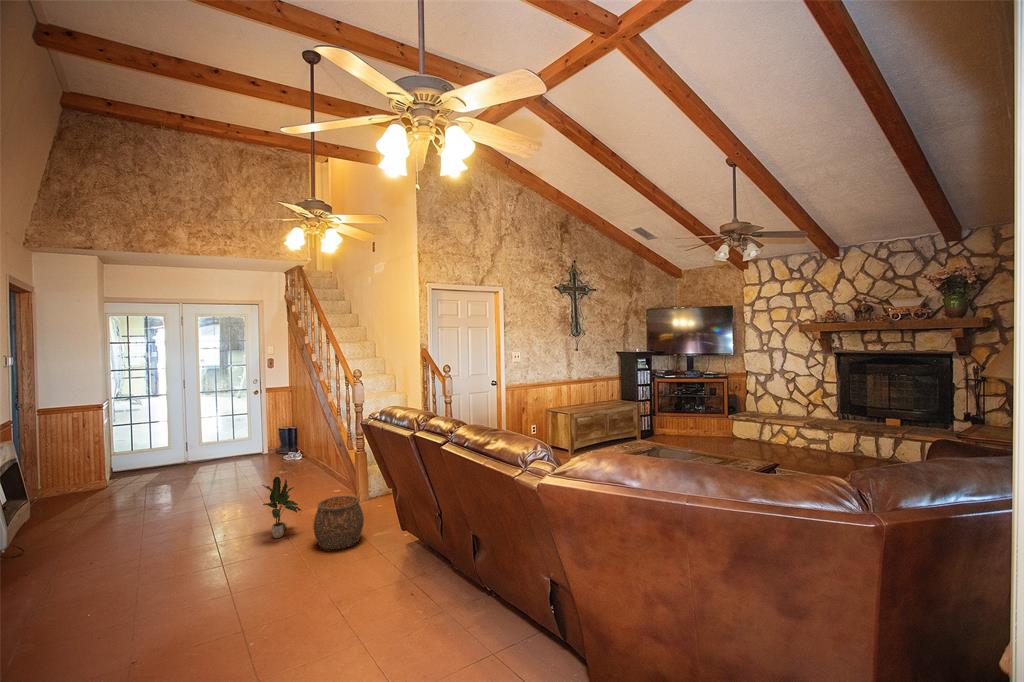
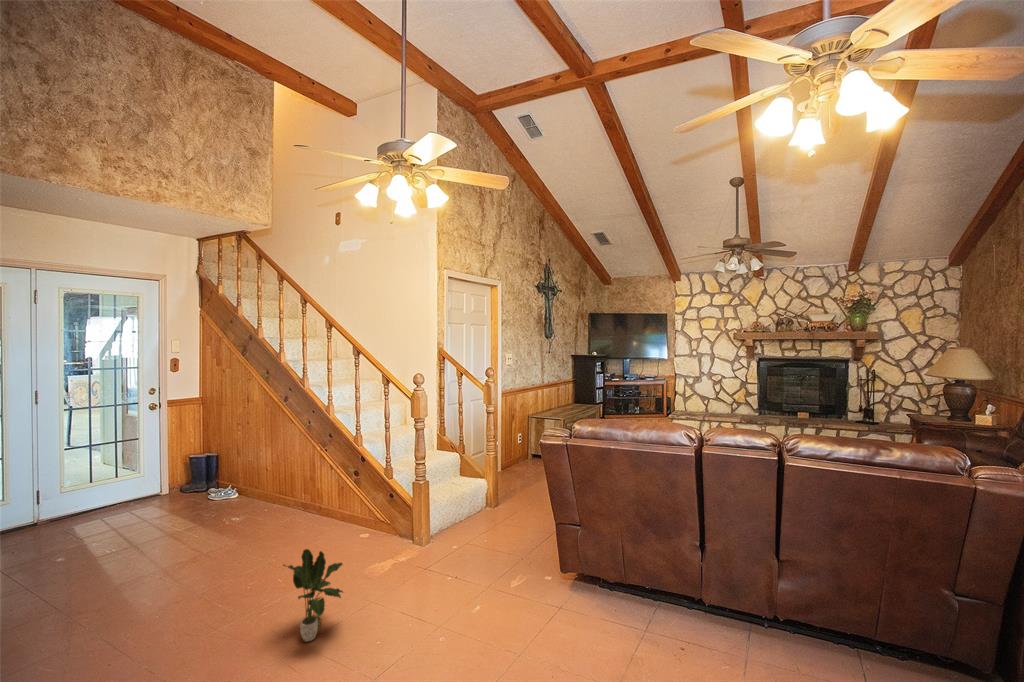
woven basket: present [314,496,364,550] -> none [379,561,446,648]

